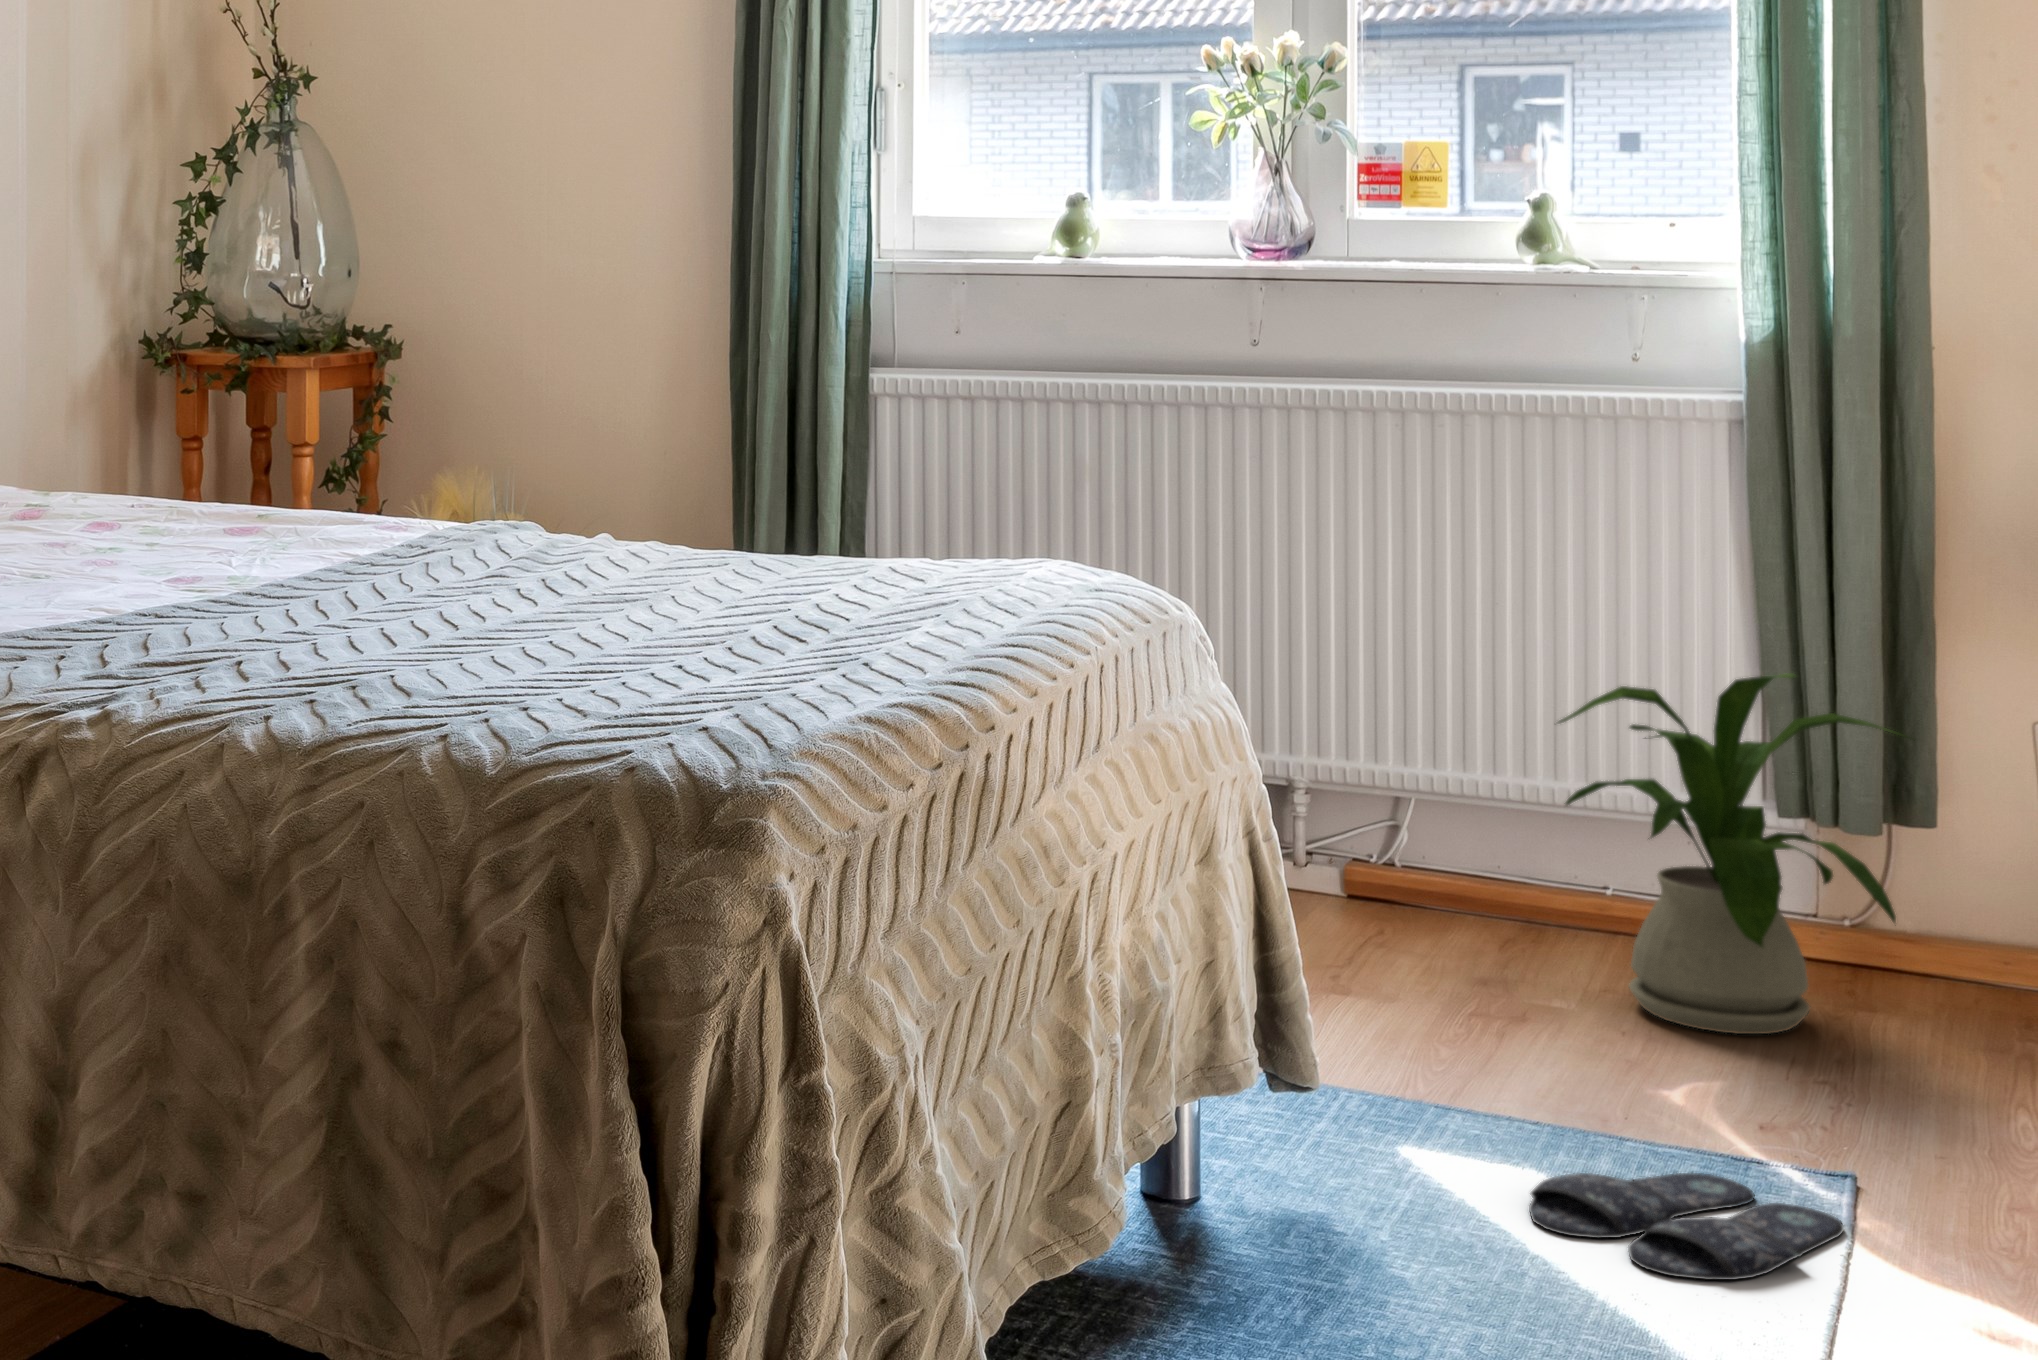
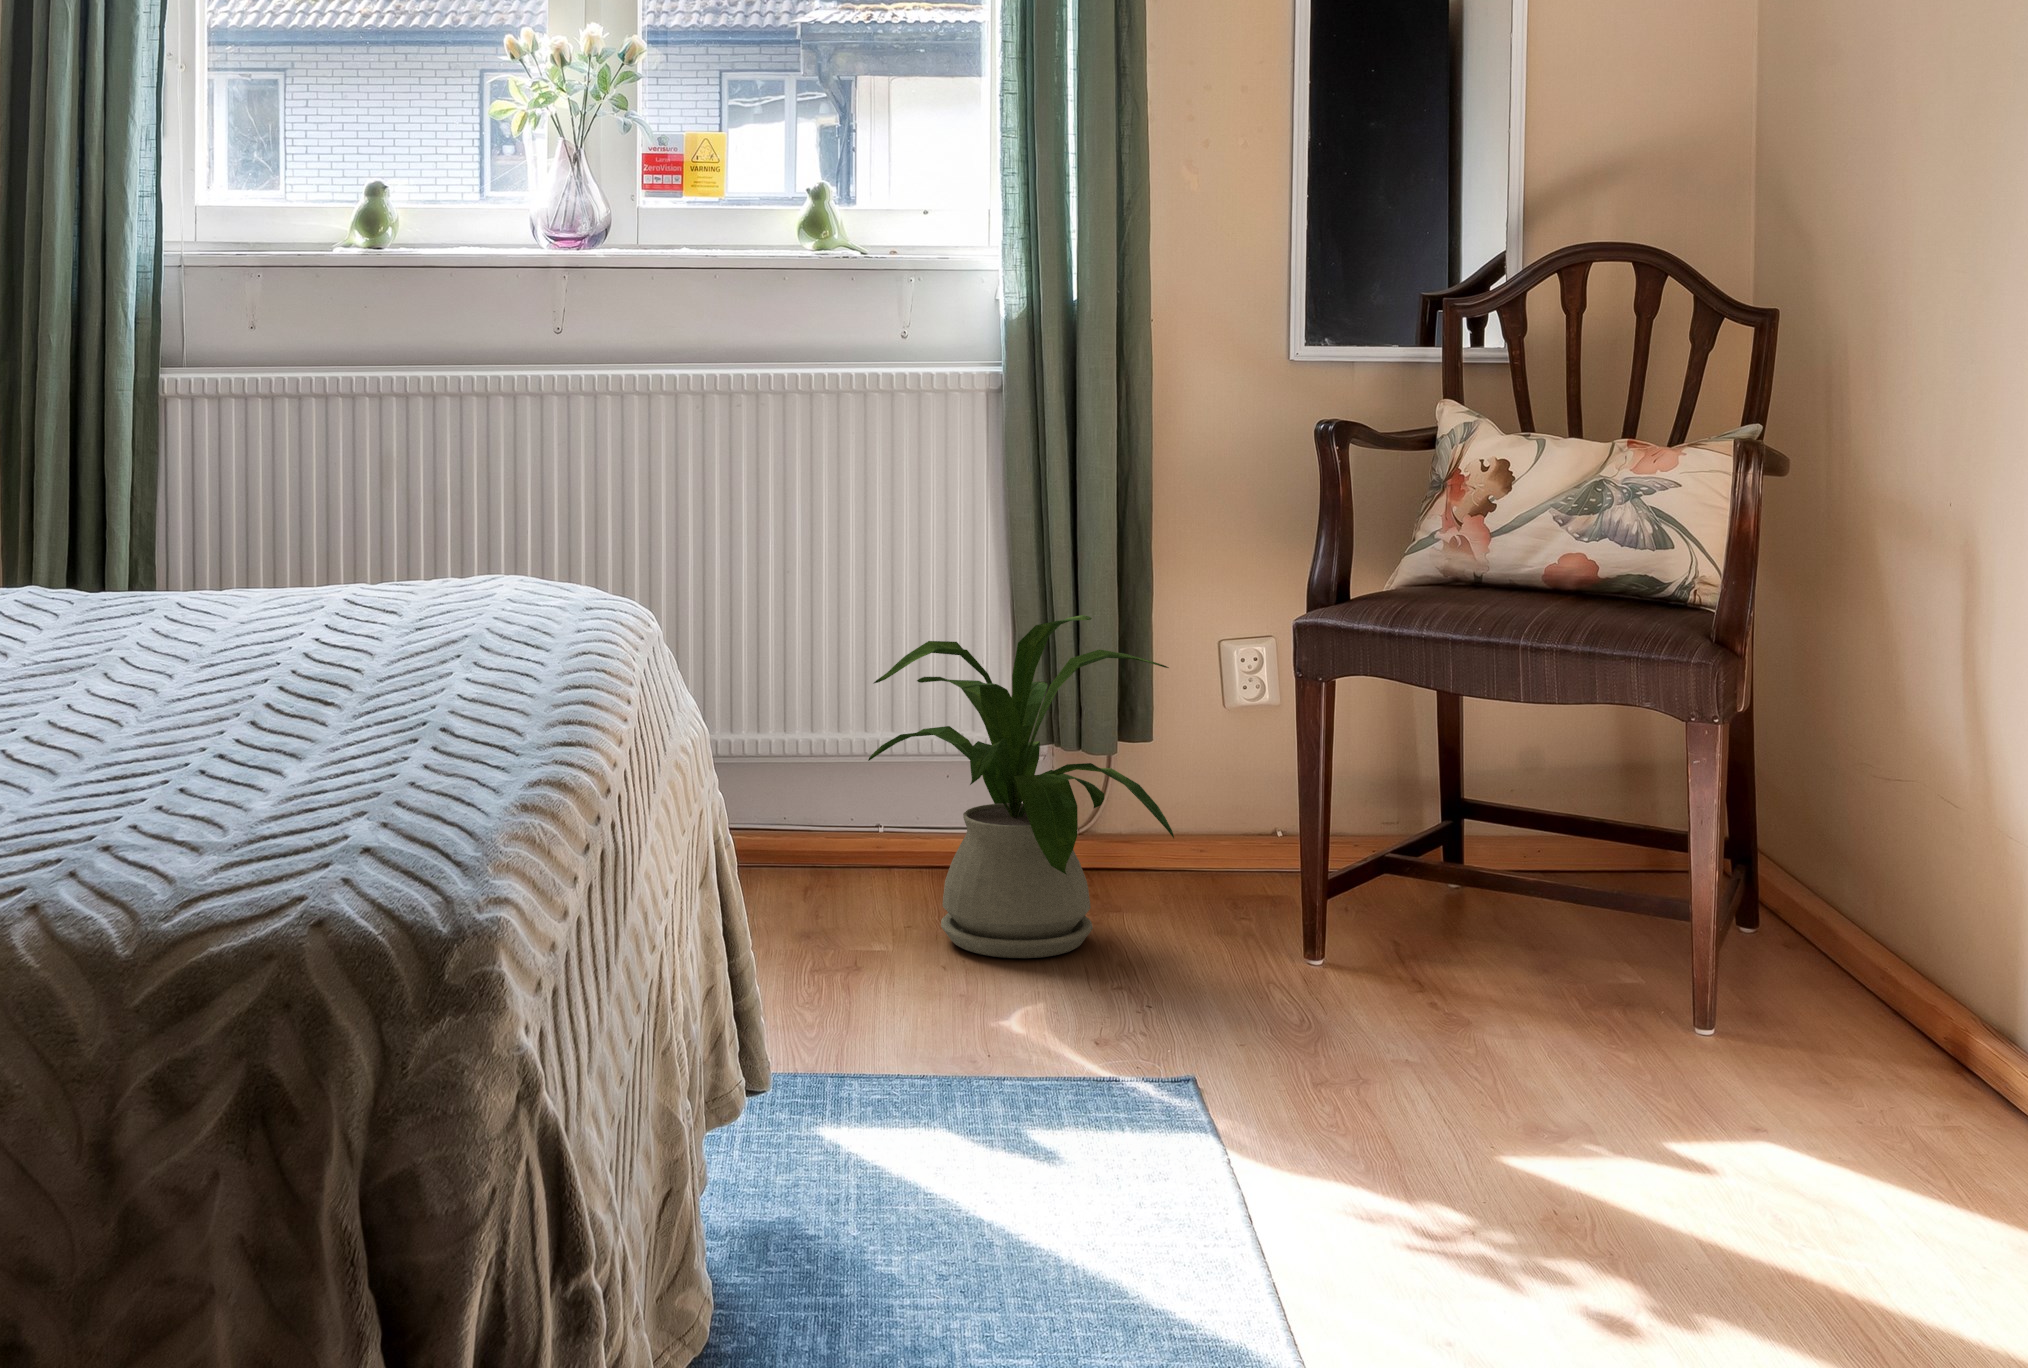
slippers: present [1529,1173,1844,1280] -> none [956,1105,1219,1221]

